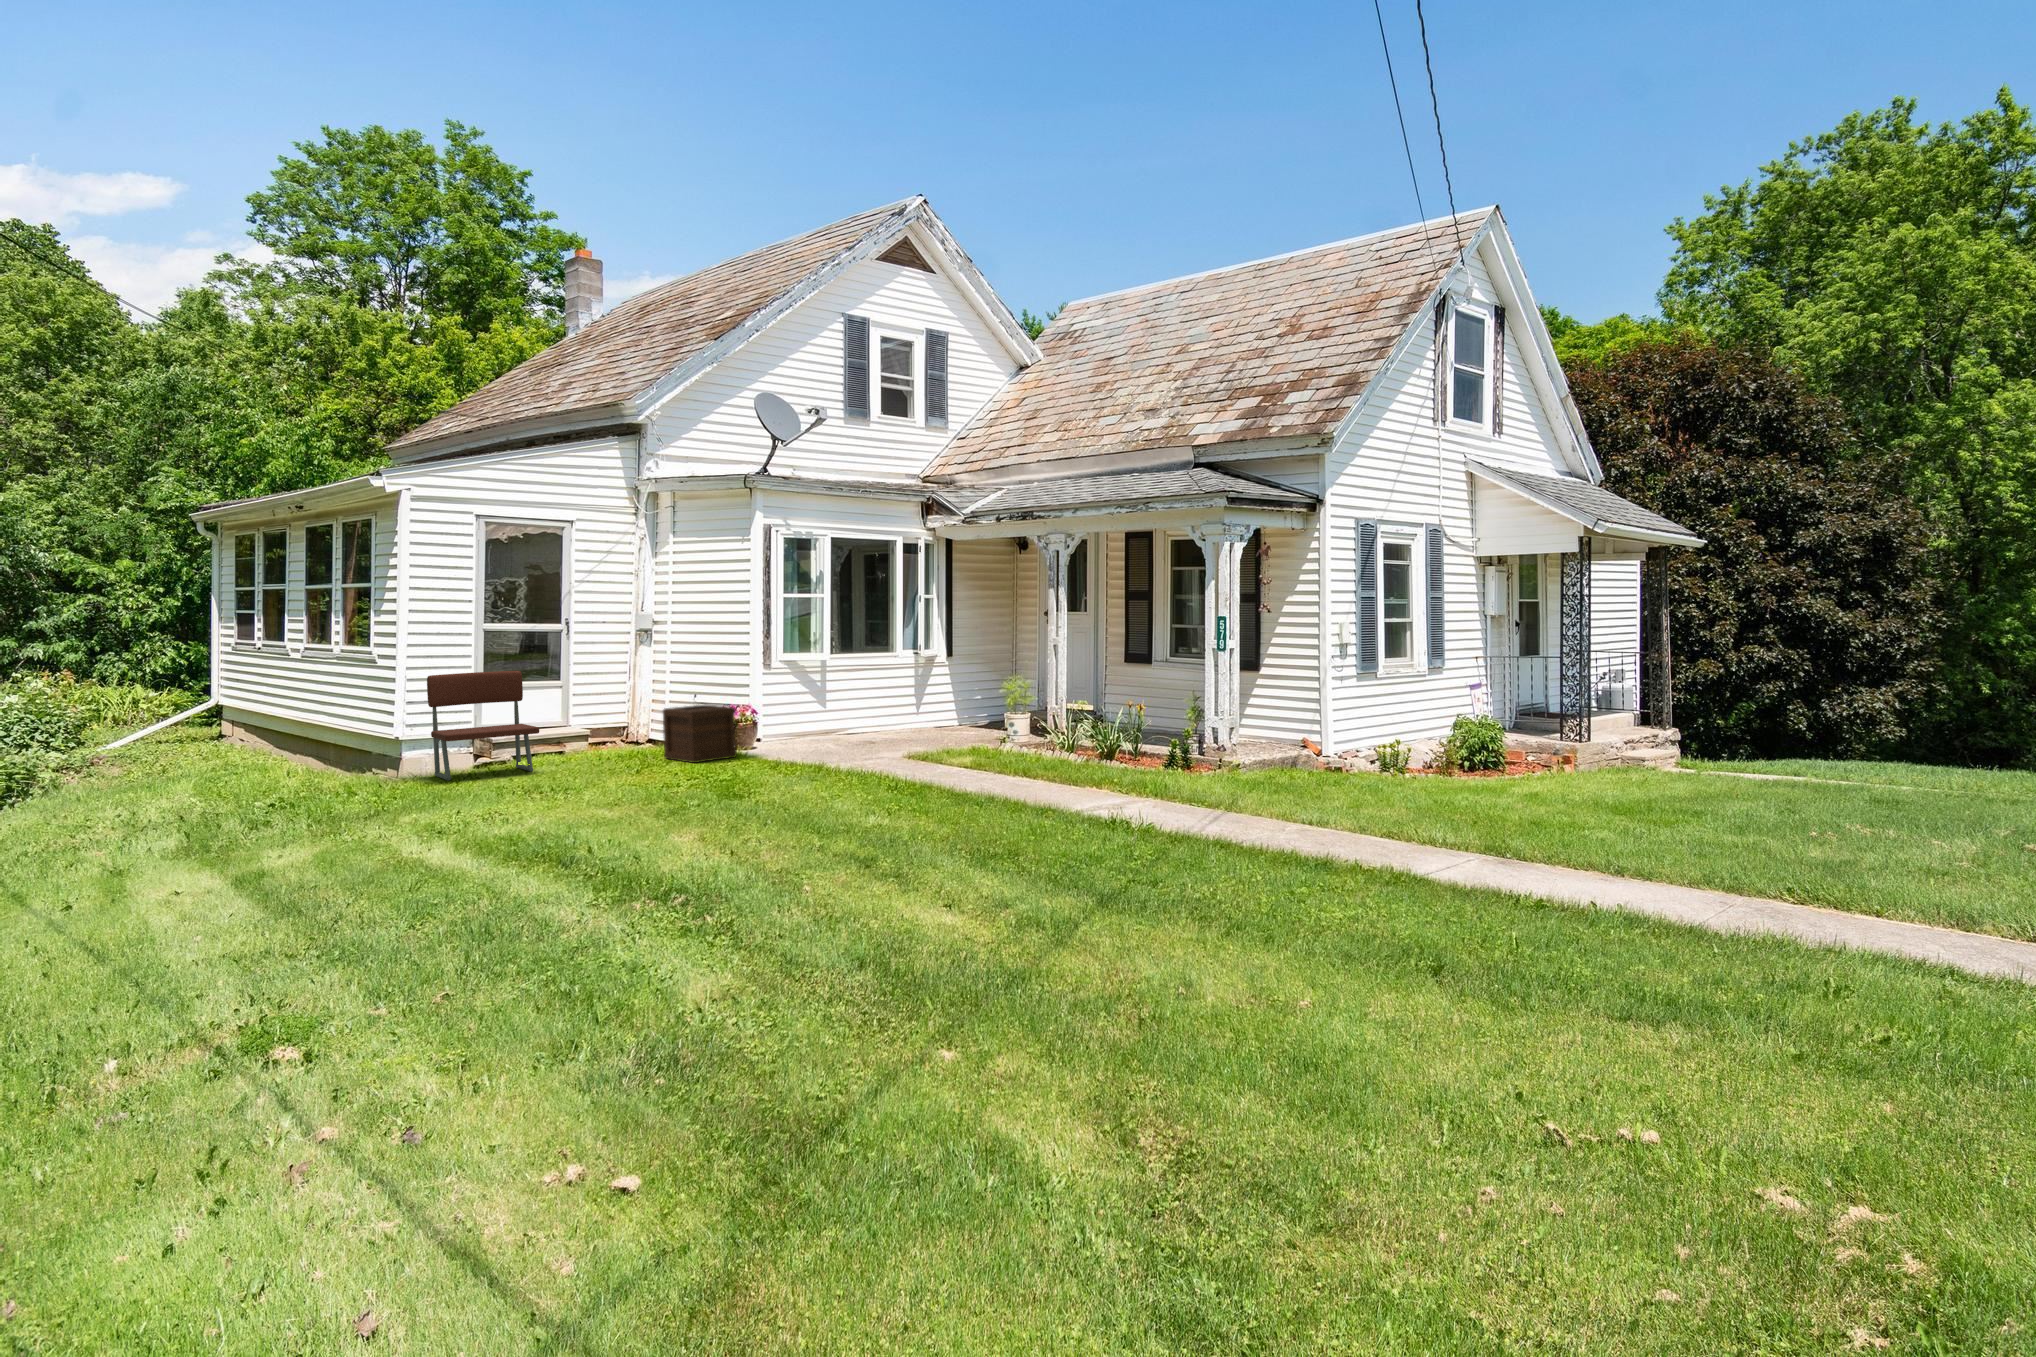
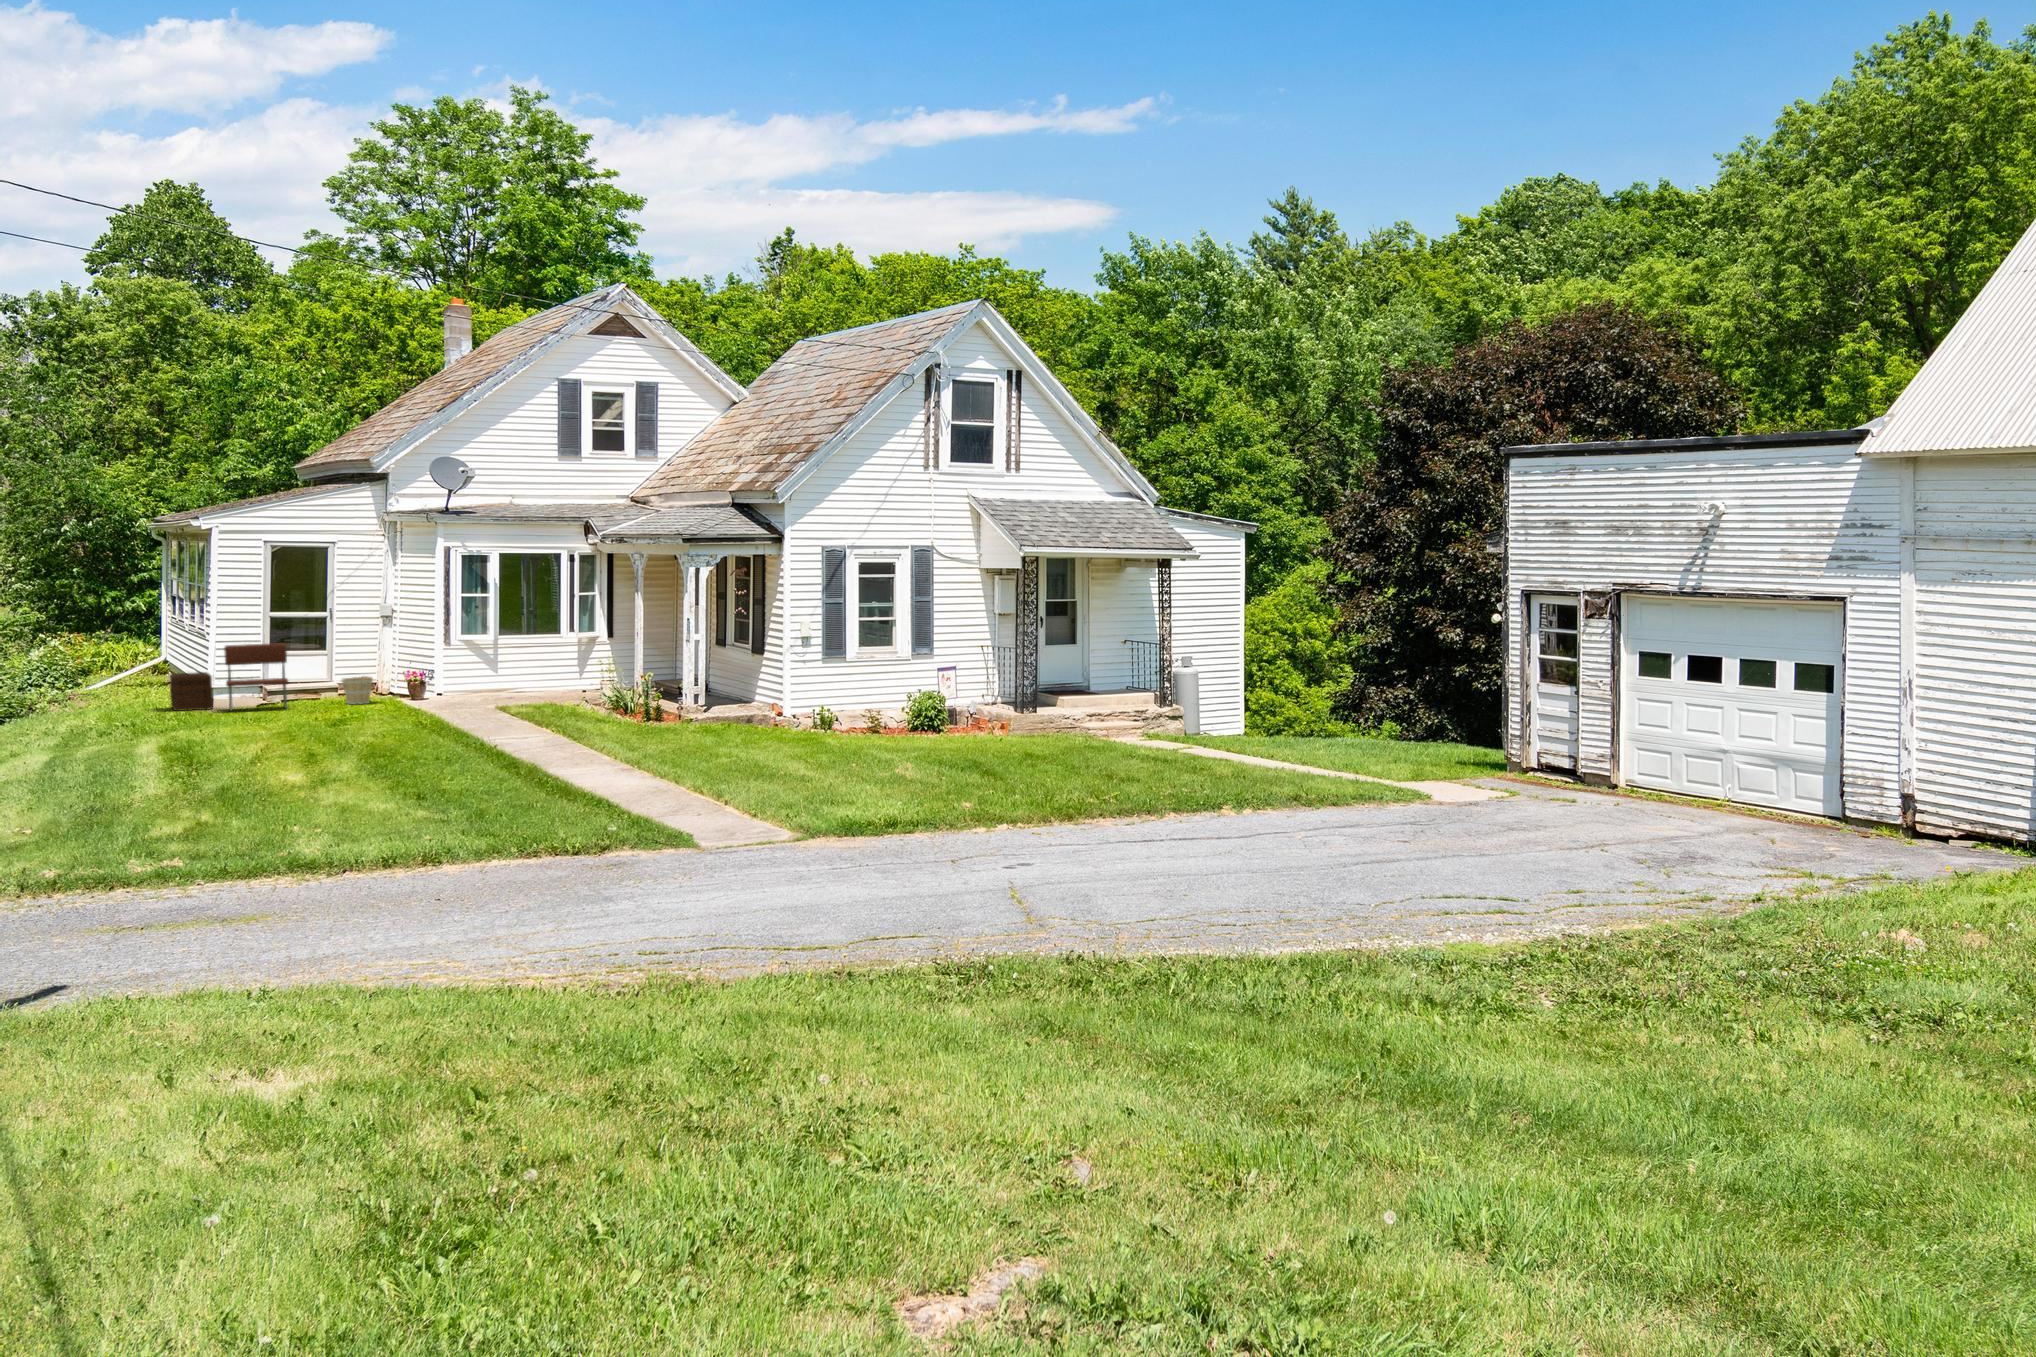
wooden crate: present [663,705,737,763] -> present [169,672,213,711]
wooden bucket: none [595,717,643,759] -> present [342,676,373,705]

